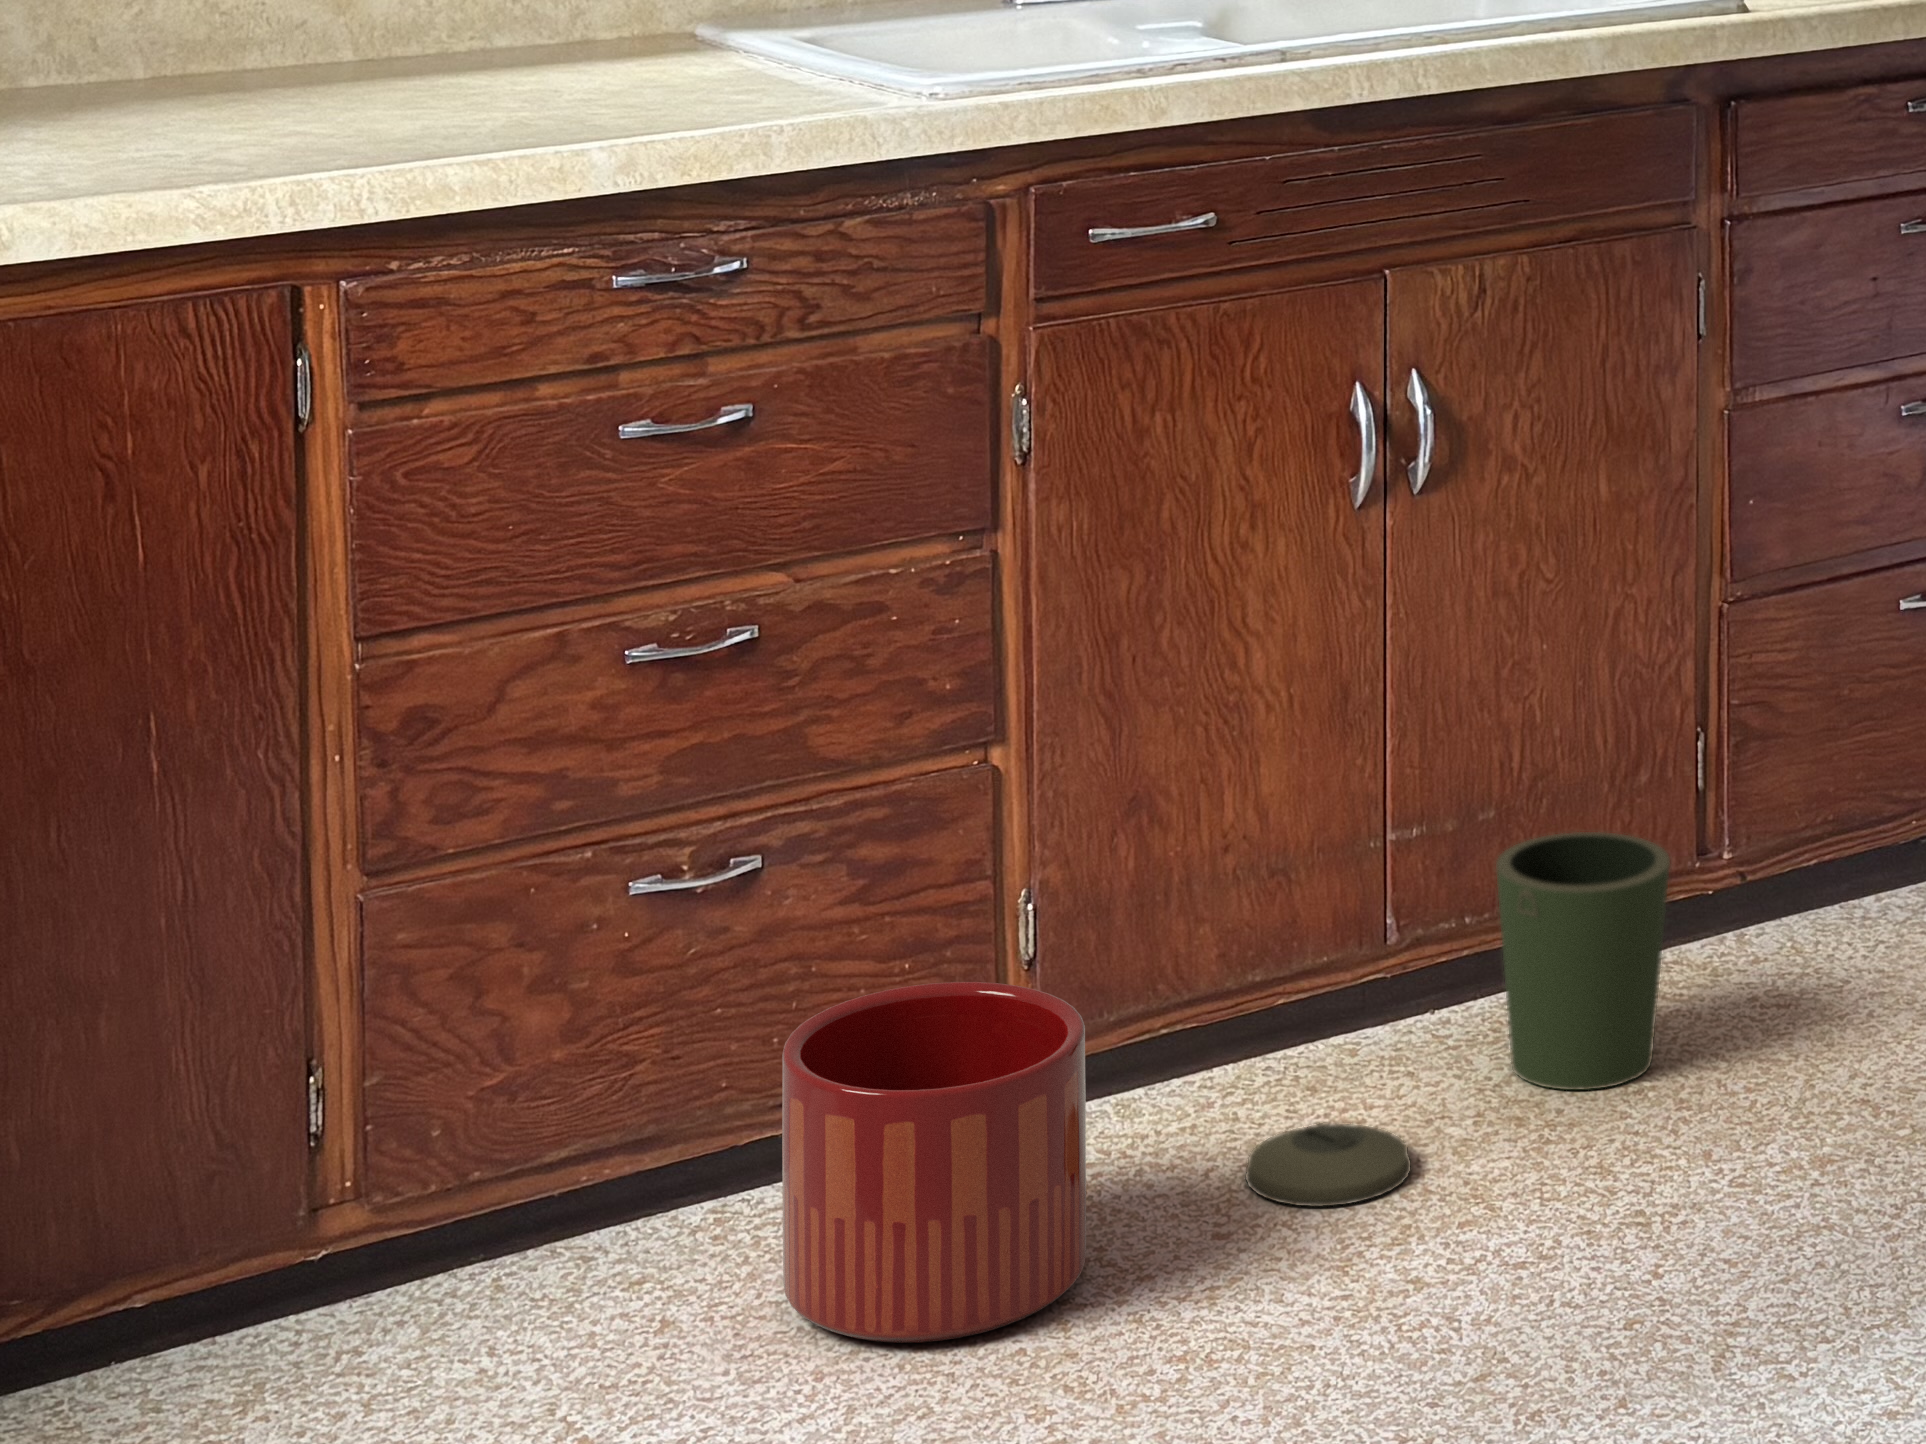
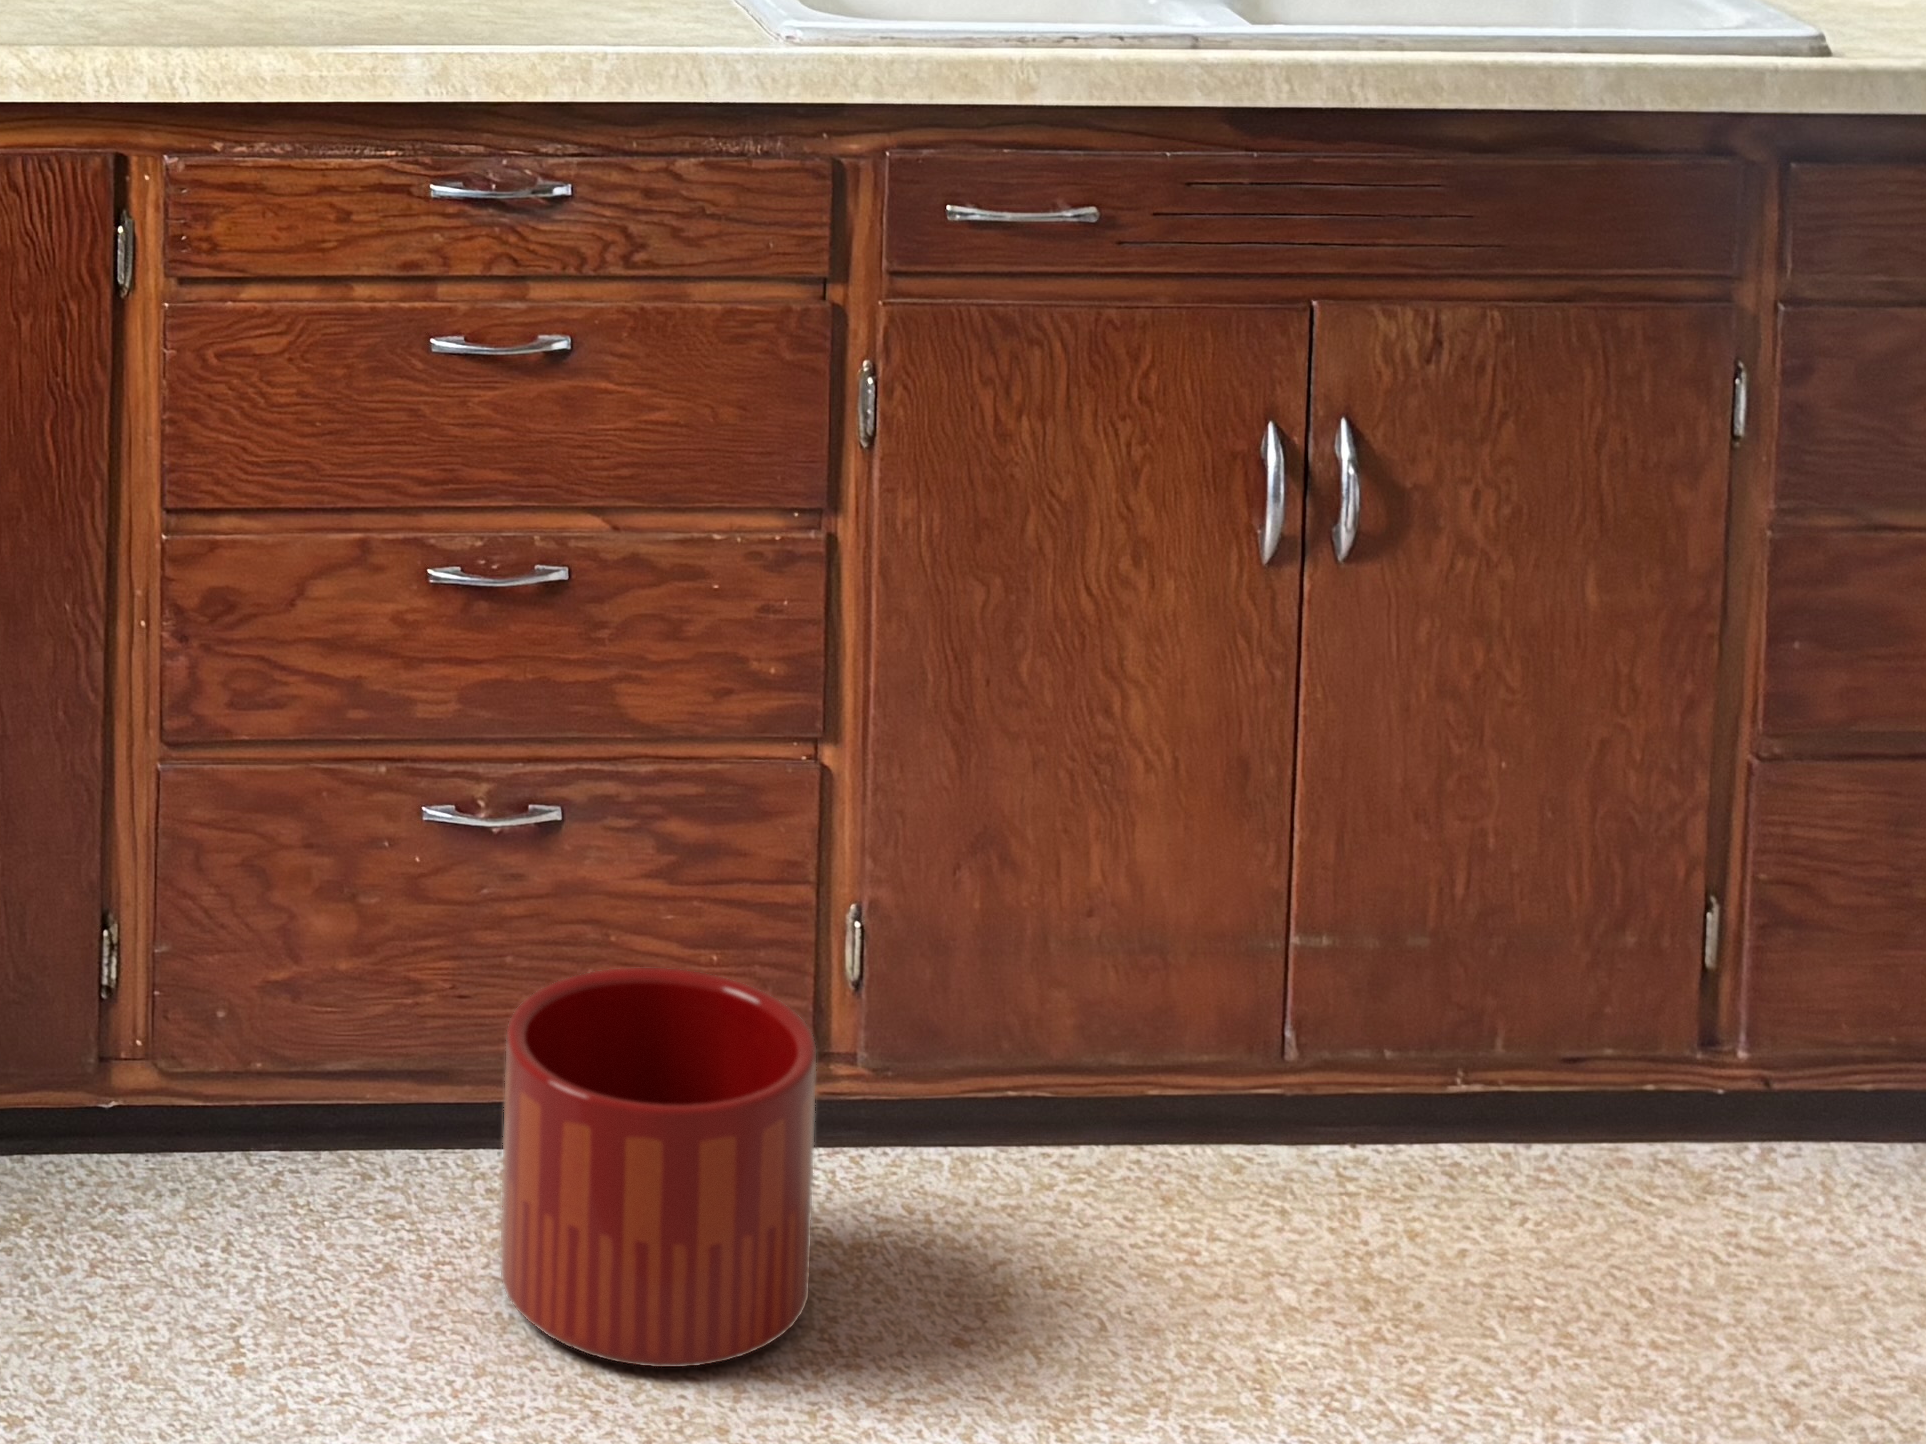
trash can: present [1245,832,1670,1206] -> none [1025,975,1598,1346]

